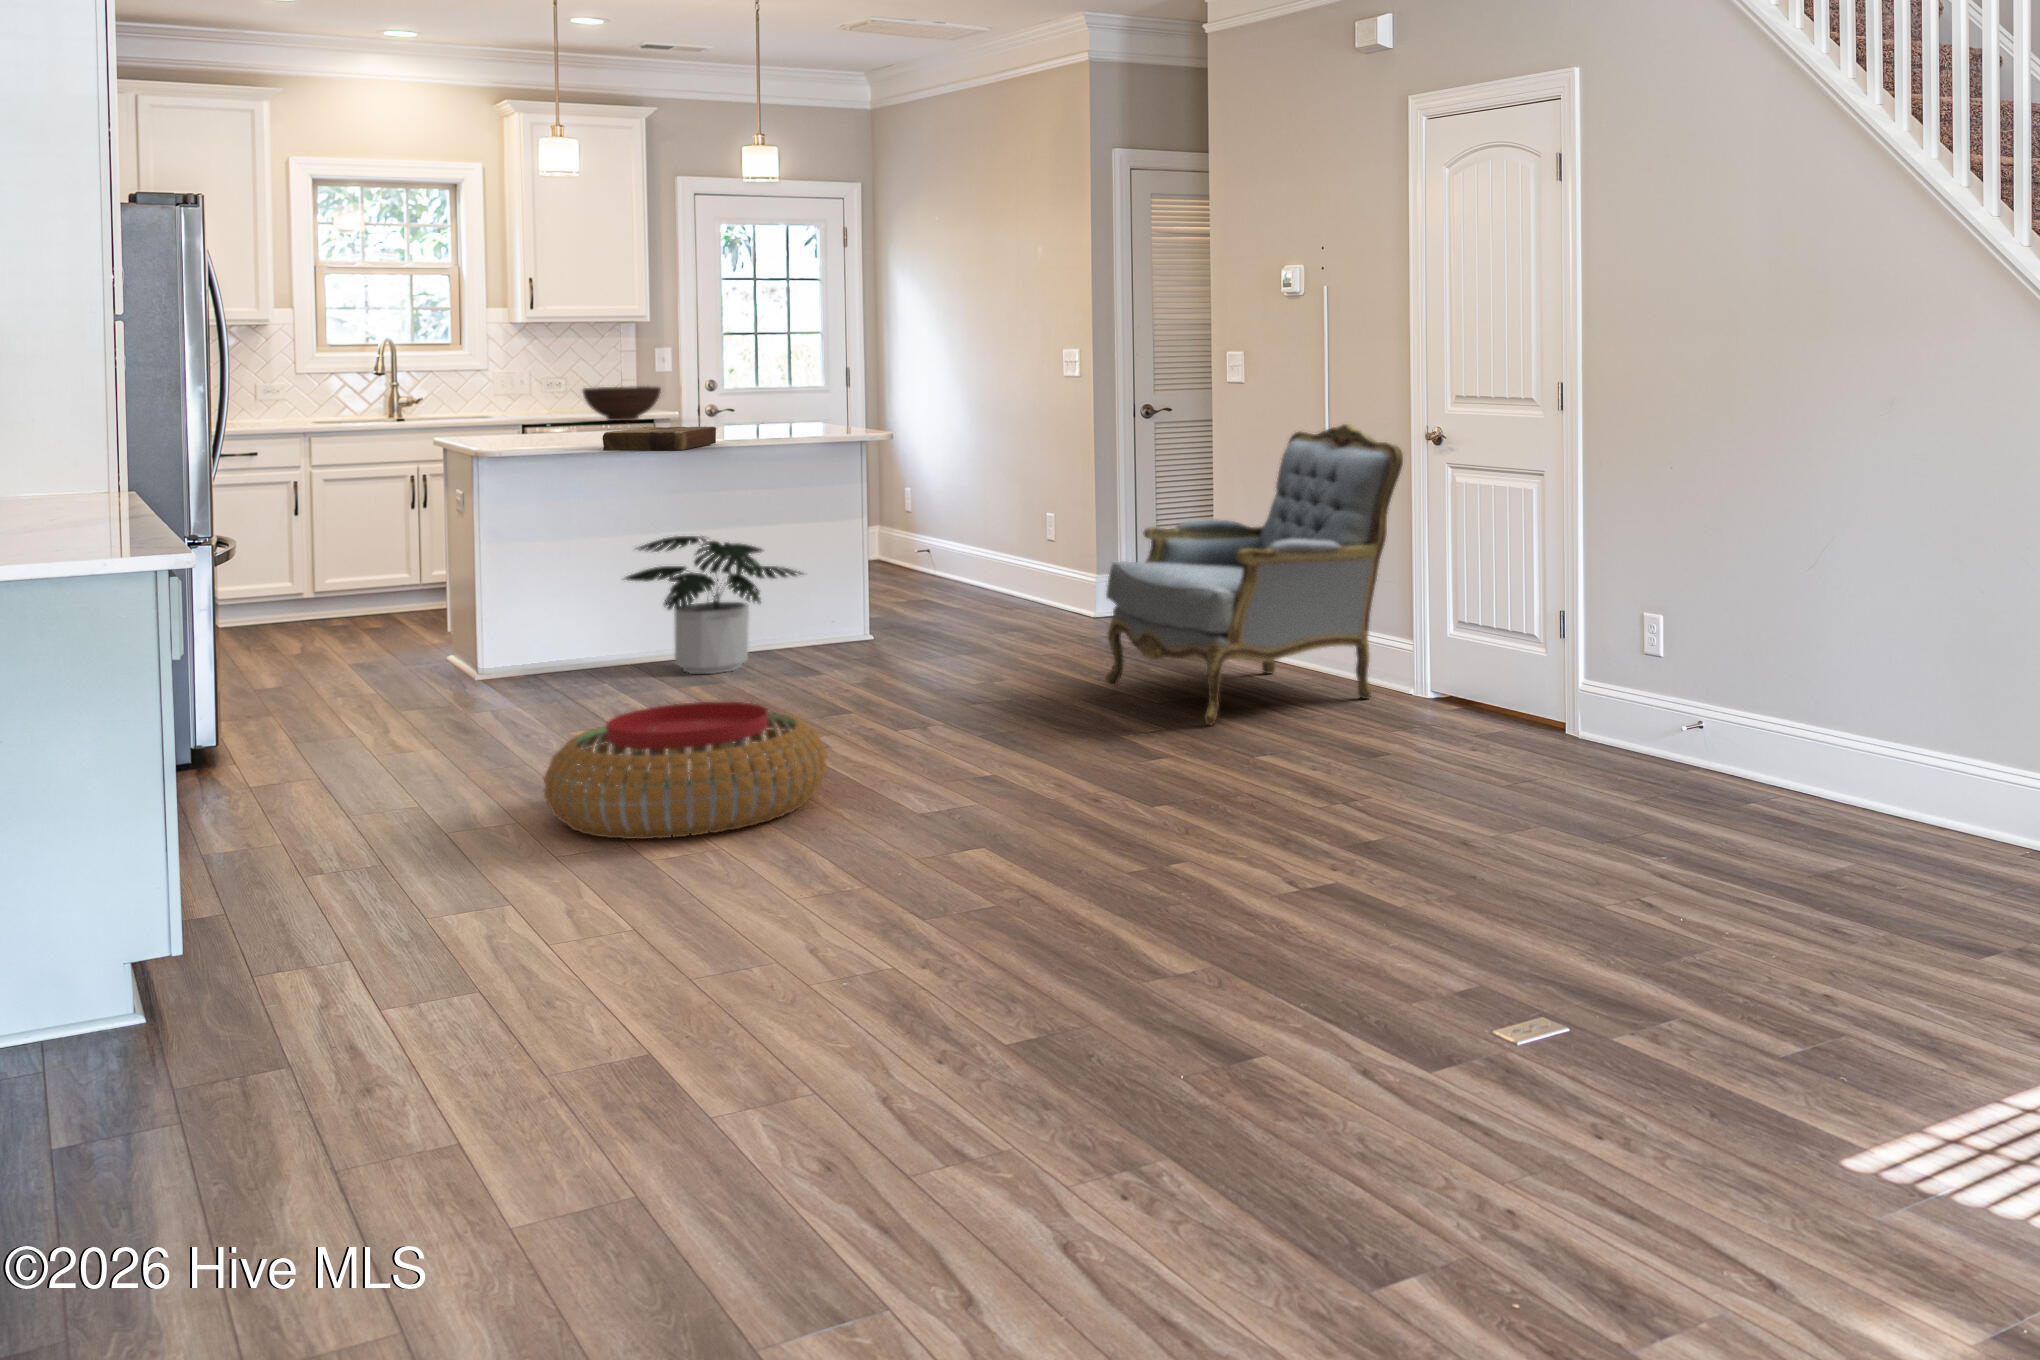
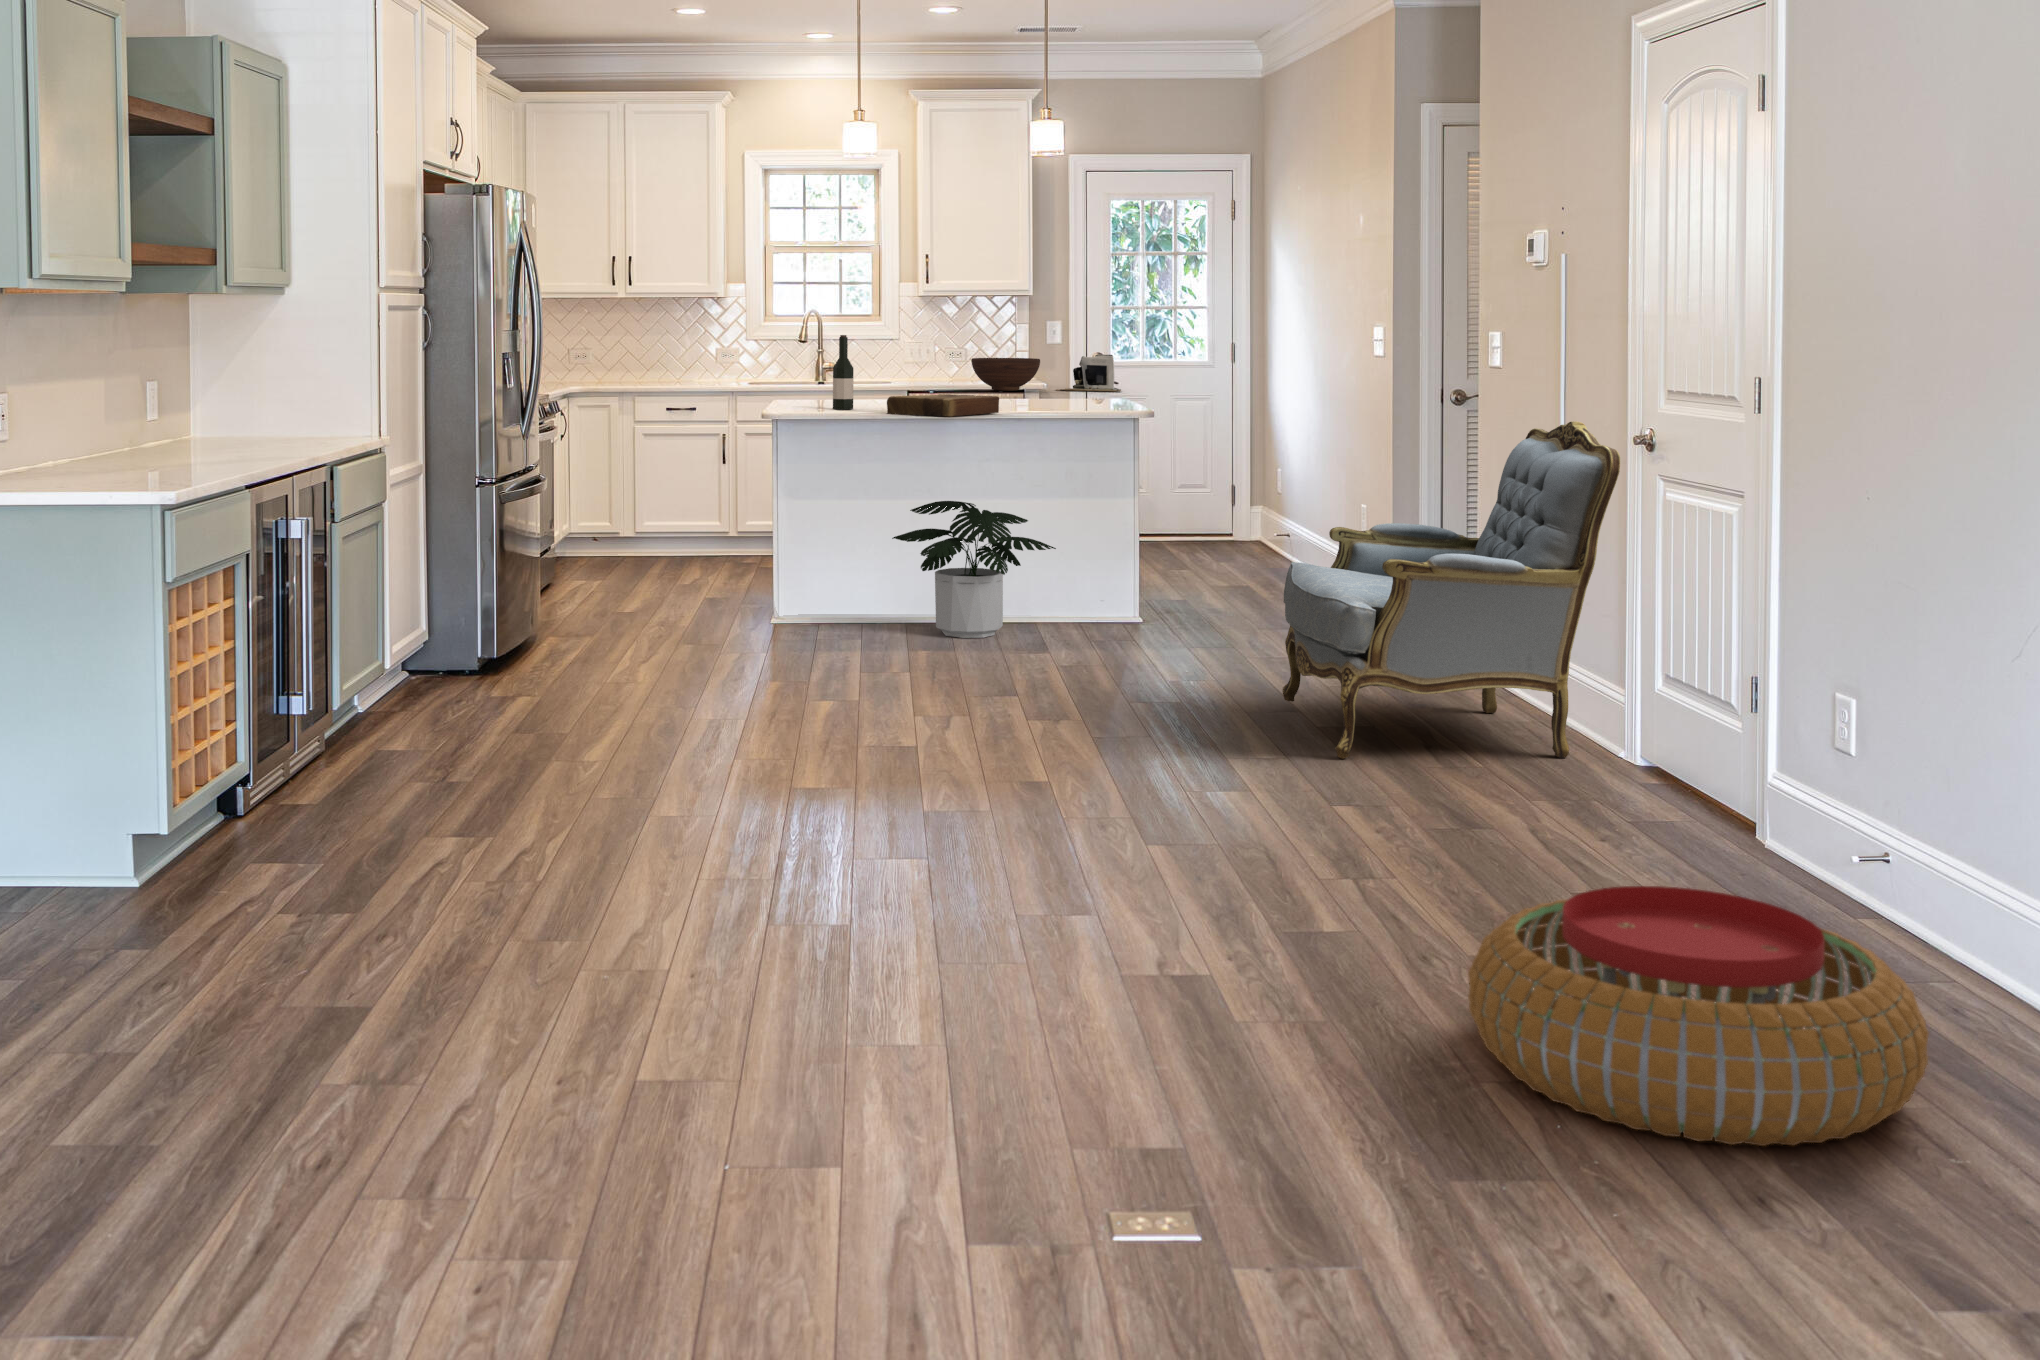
wine bottle: none [525,369,549,449] -> present [833,335,853,410]
coffee maker: none [667,380,742,419] -> present [1056,355,1121,391]
pouf: present [544,702,827,839] -> present [1468,886,1929,1146]

